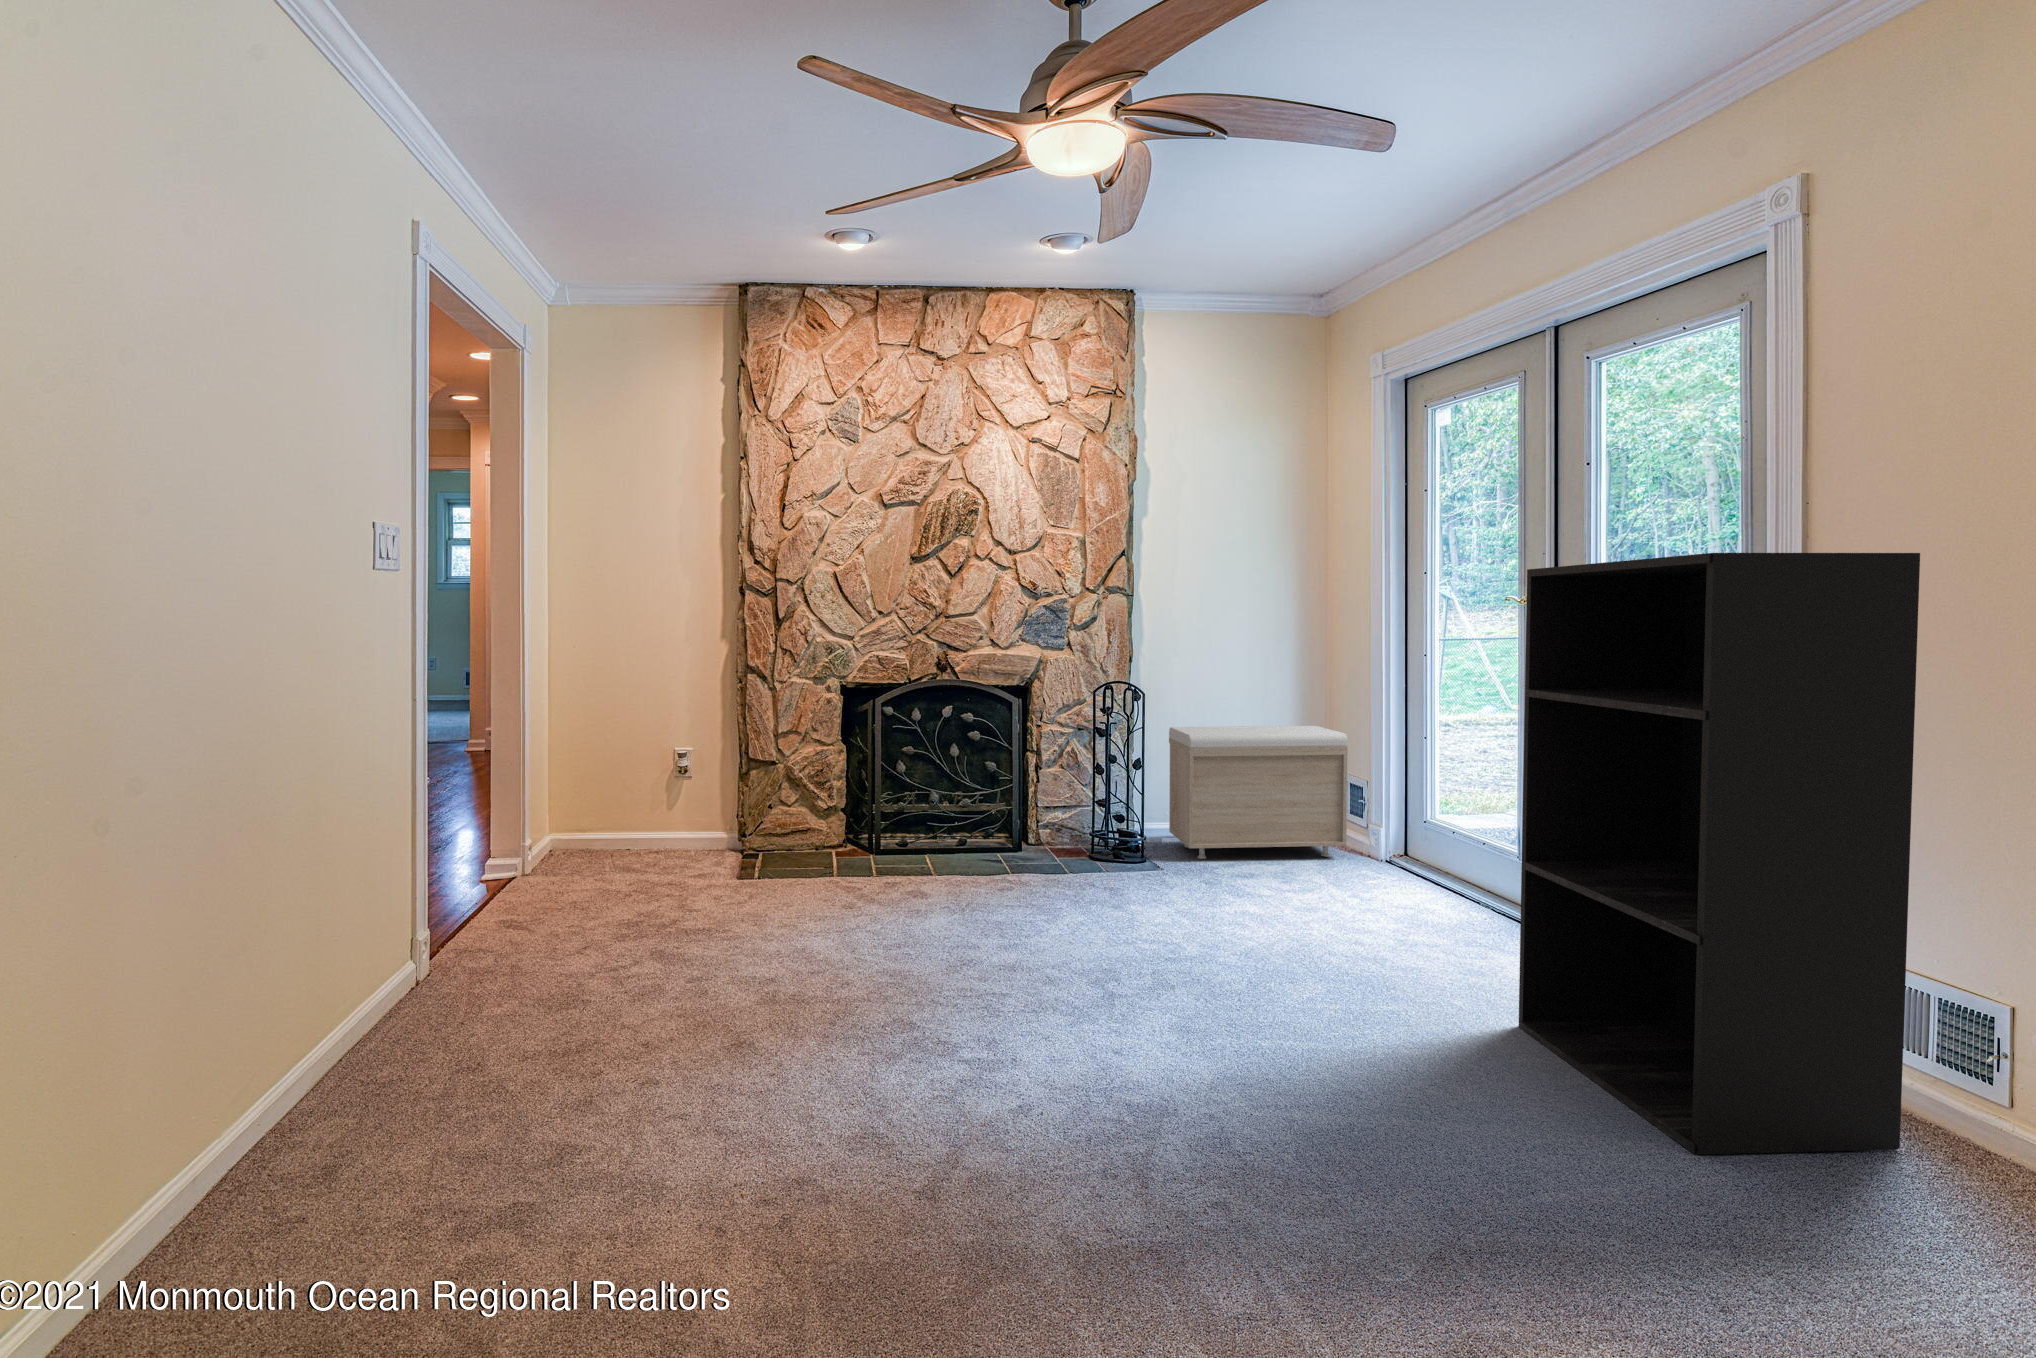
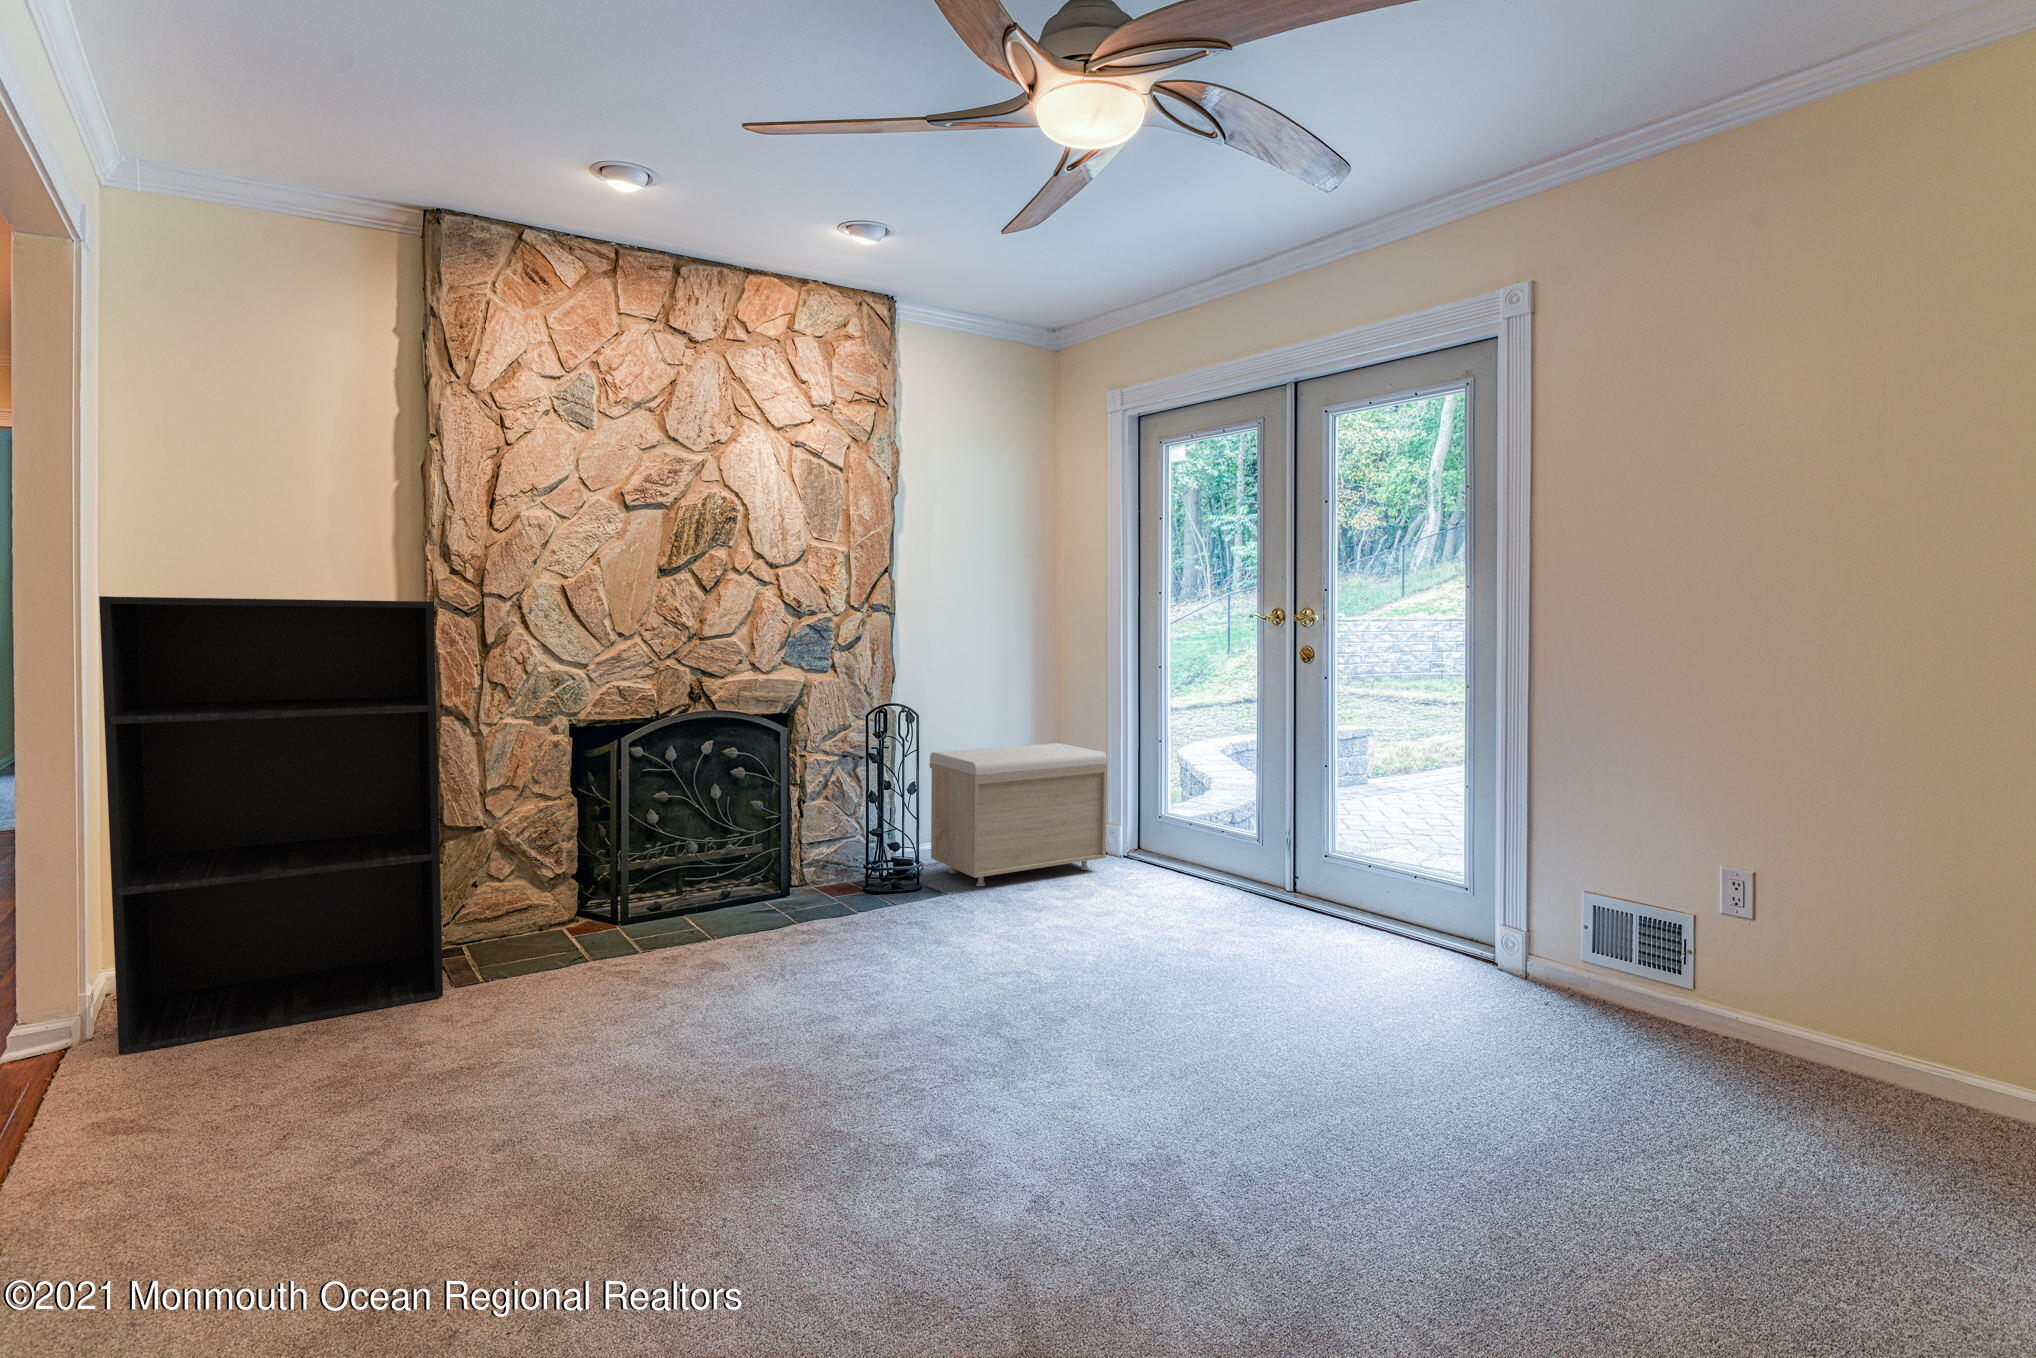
bookshelf: present [1519,553,1920,1155] -> present [99,596,443,1055]

